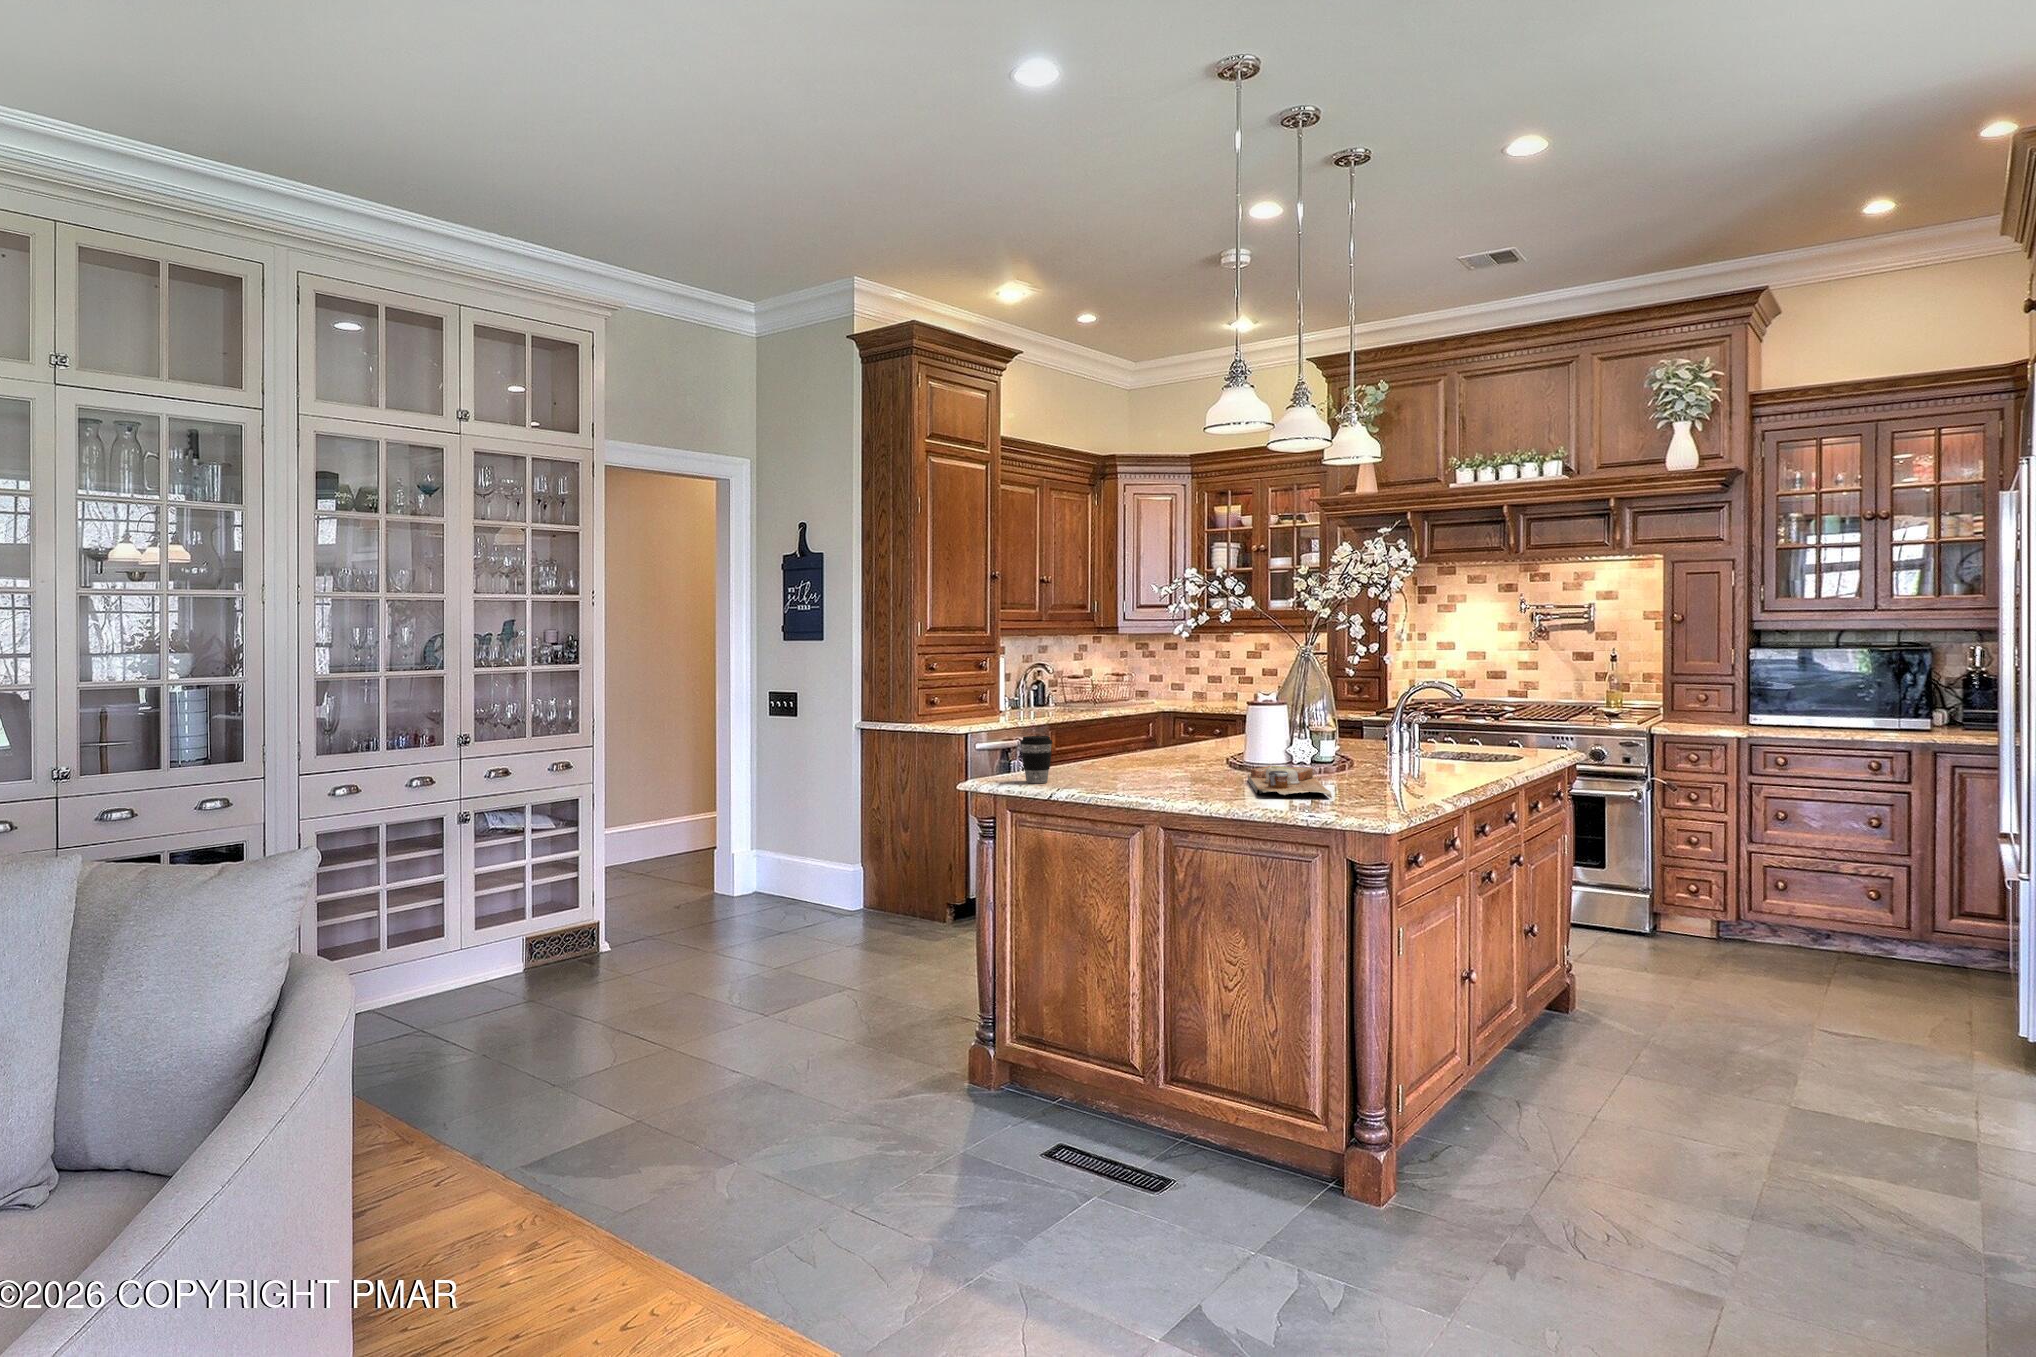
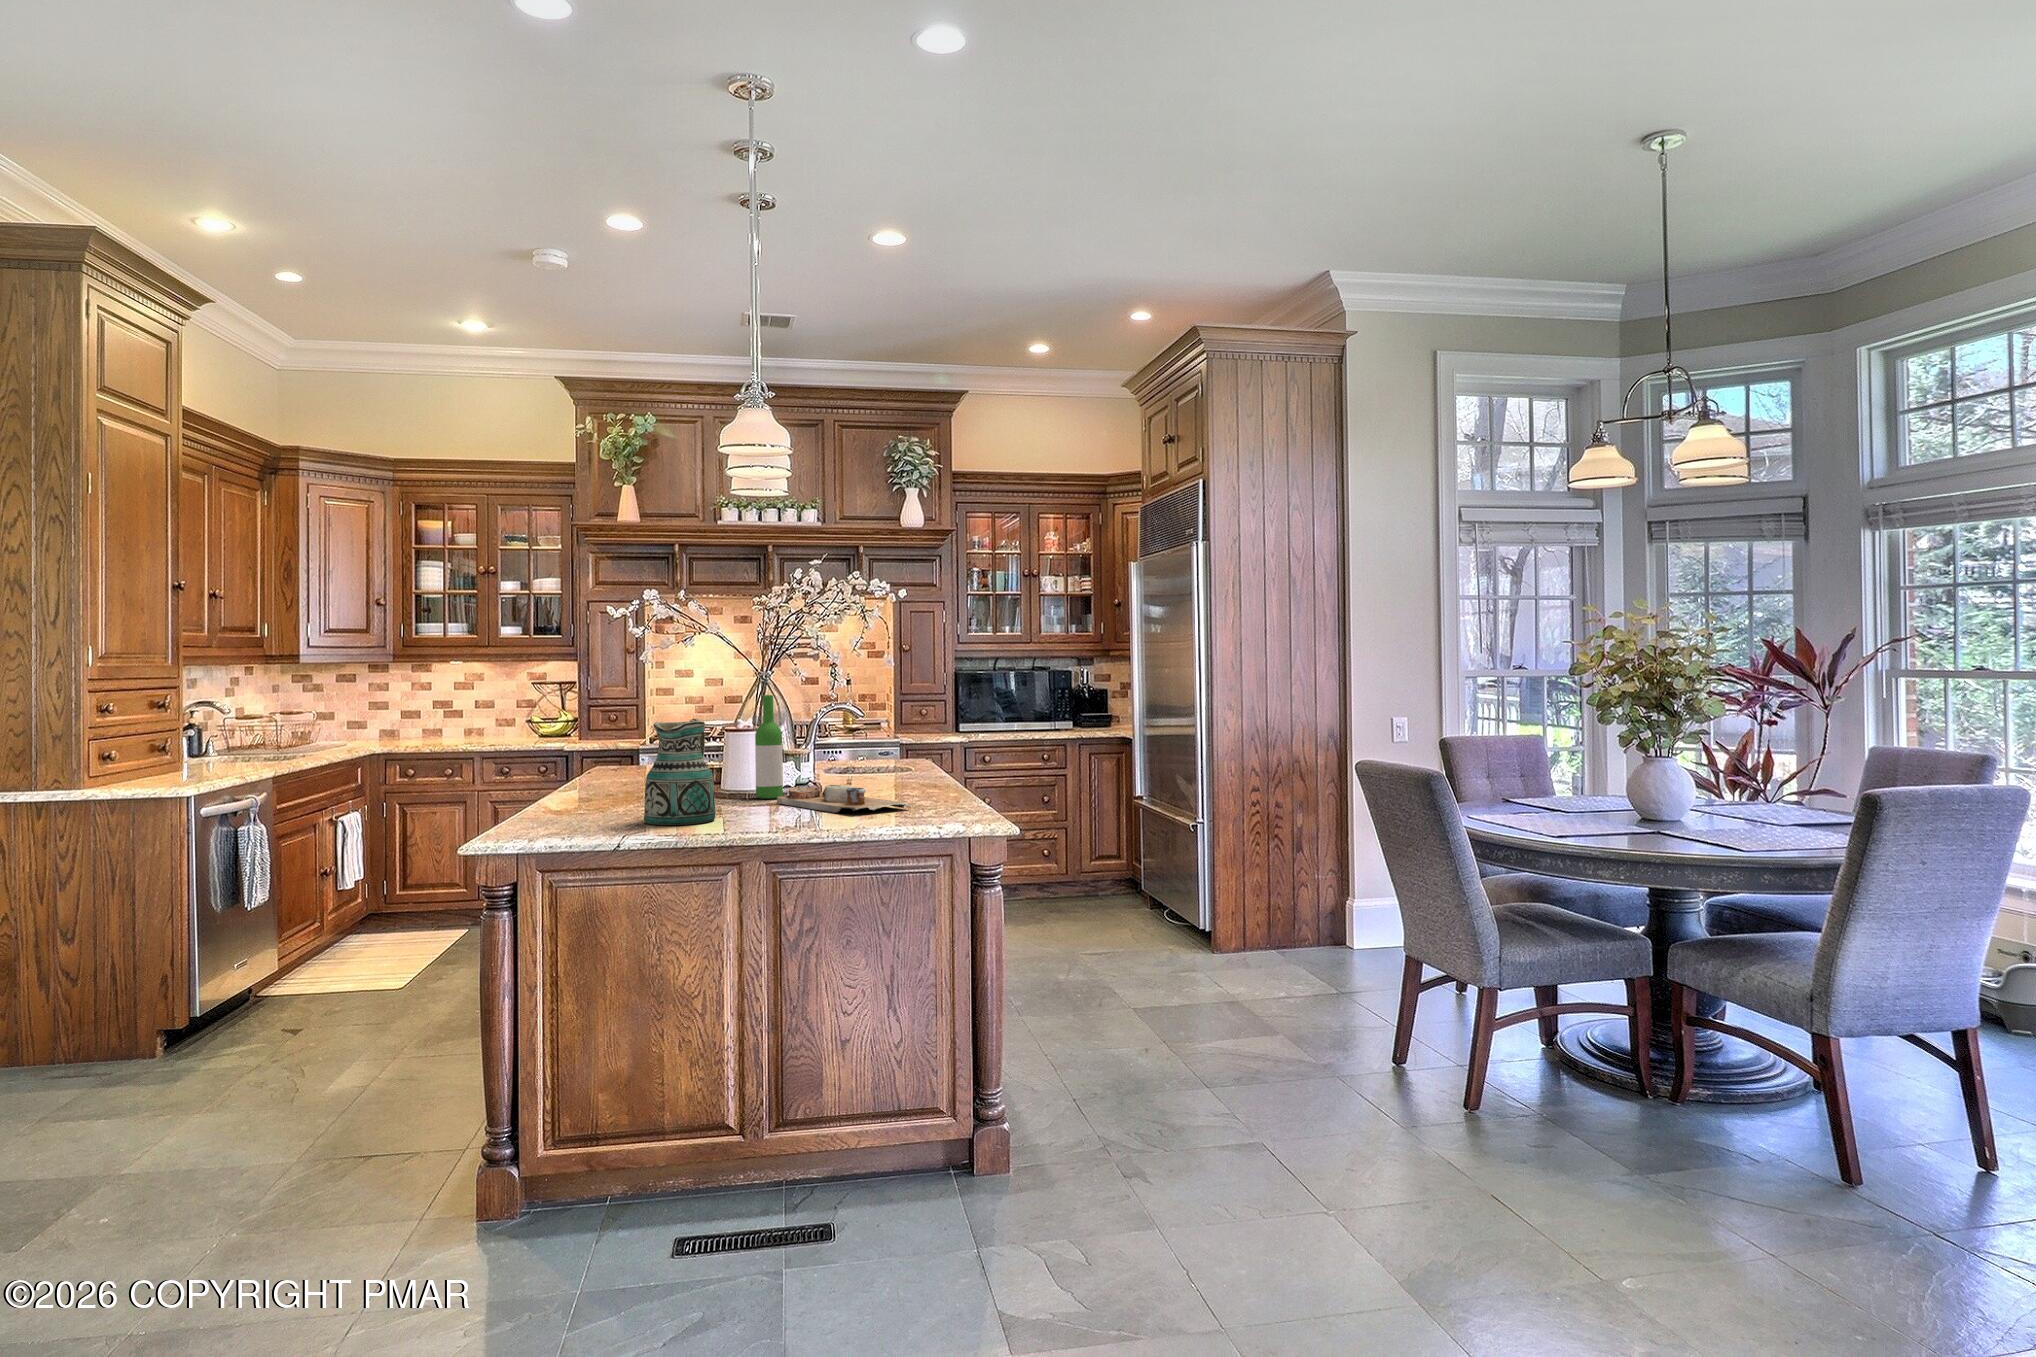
wine bottle: none [1250,675,1276,775] -> present [755,695,783,799]
ceramic pitcher: none [1090,695,1161,789] -> present [644,719,715,825]
coffee cup: present [1021,736,1052,783] -> none [550,772,592,829]

